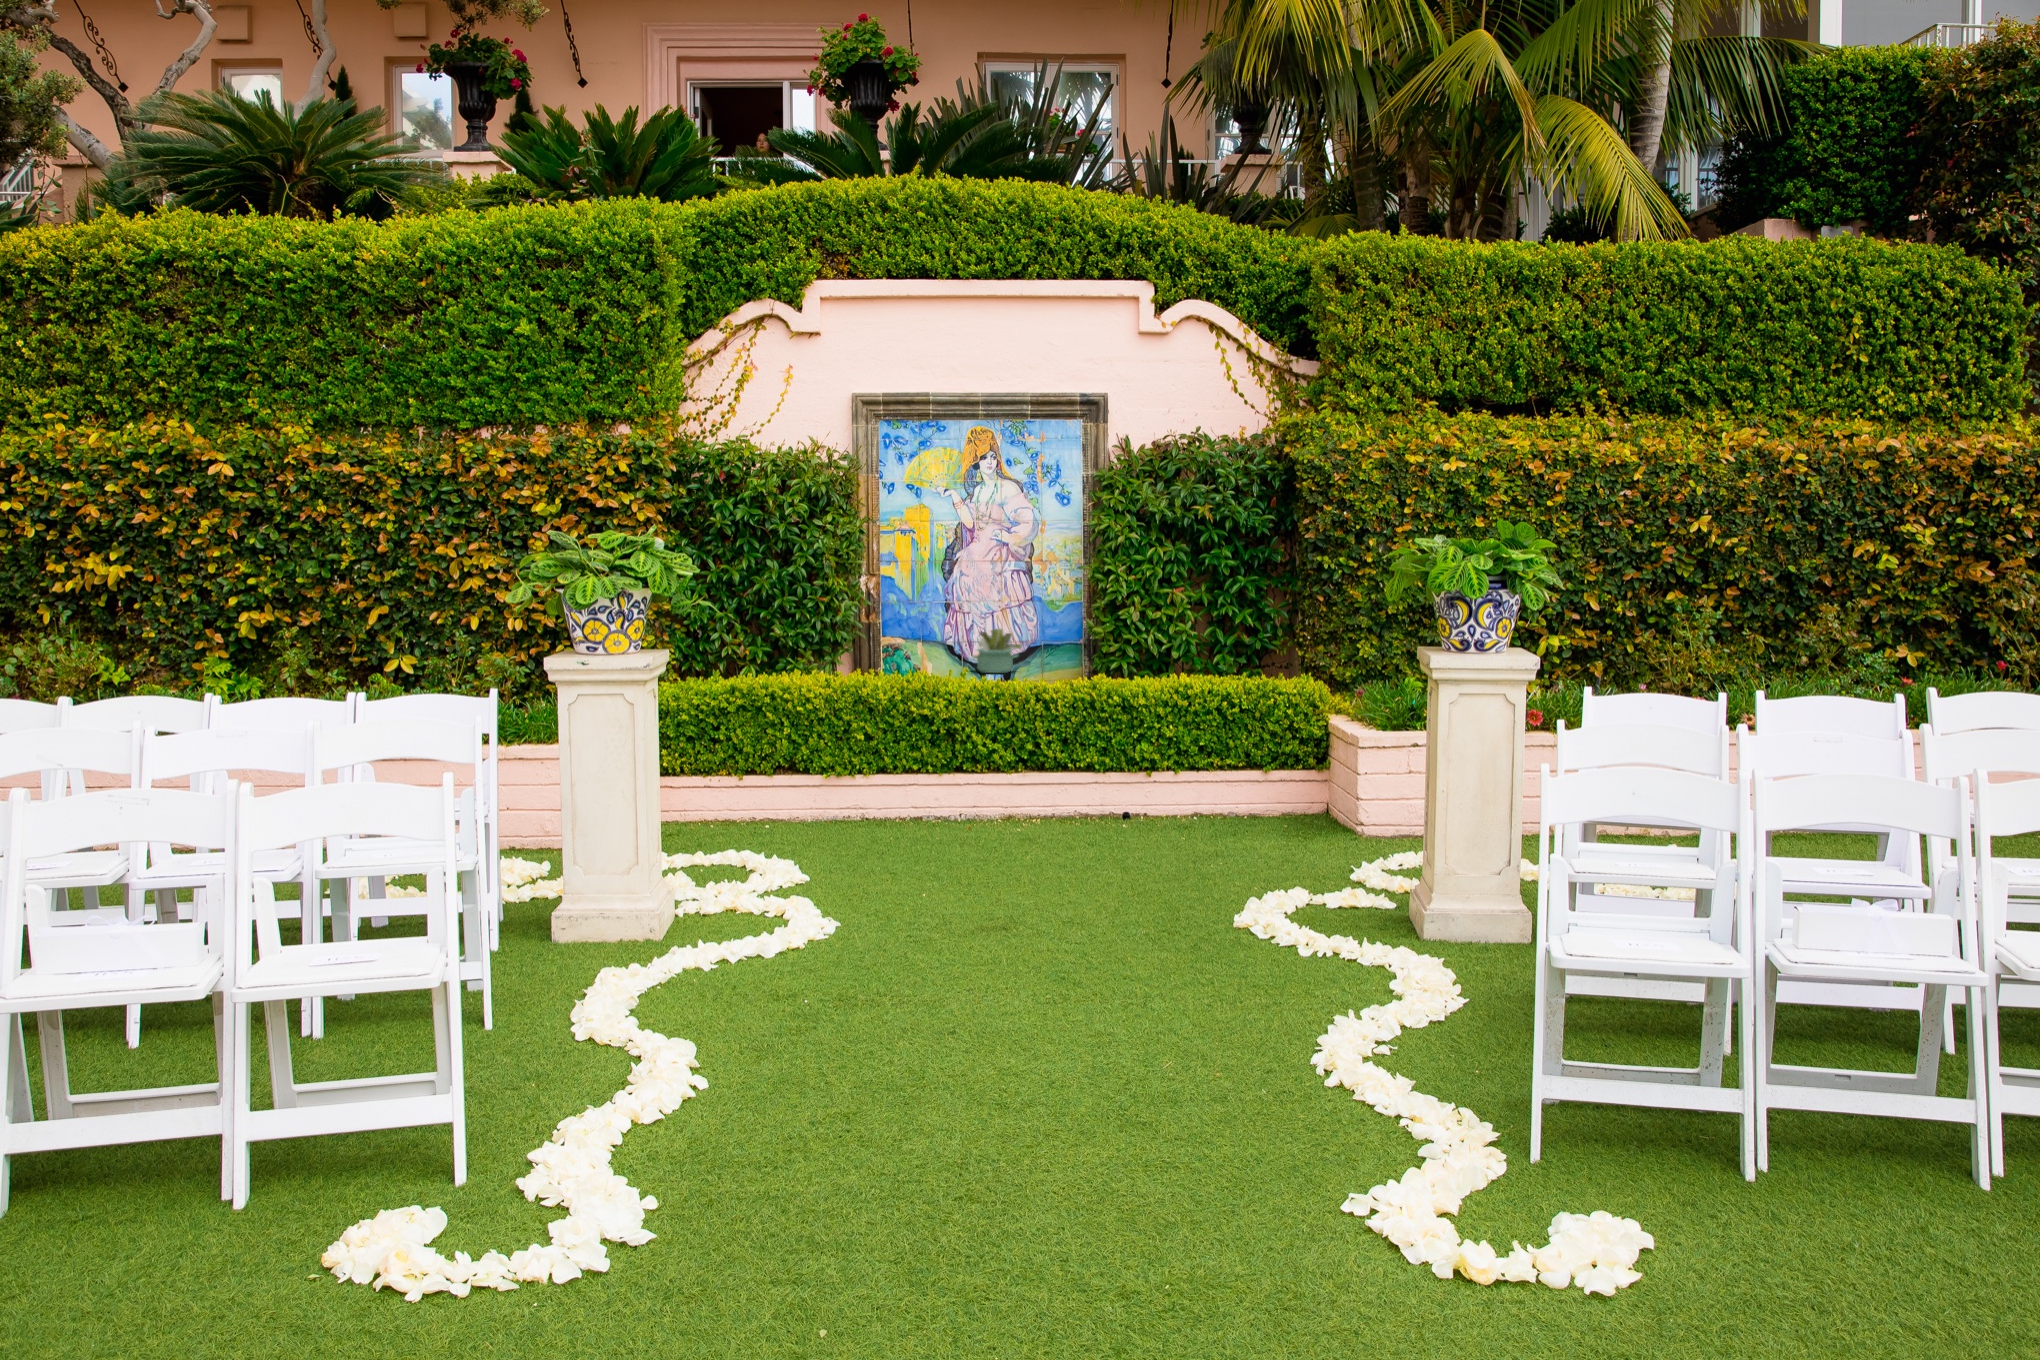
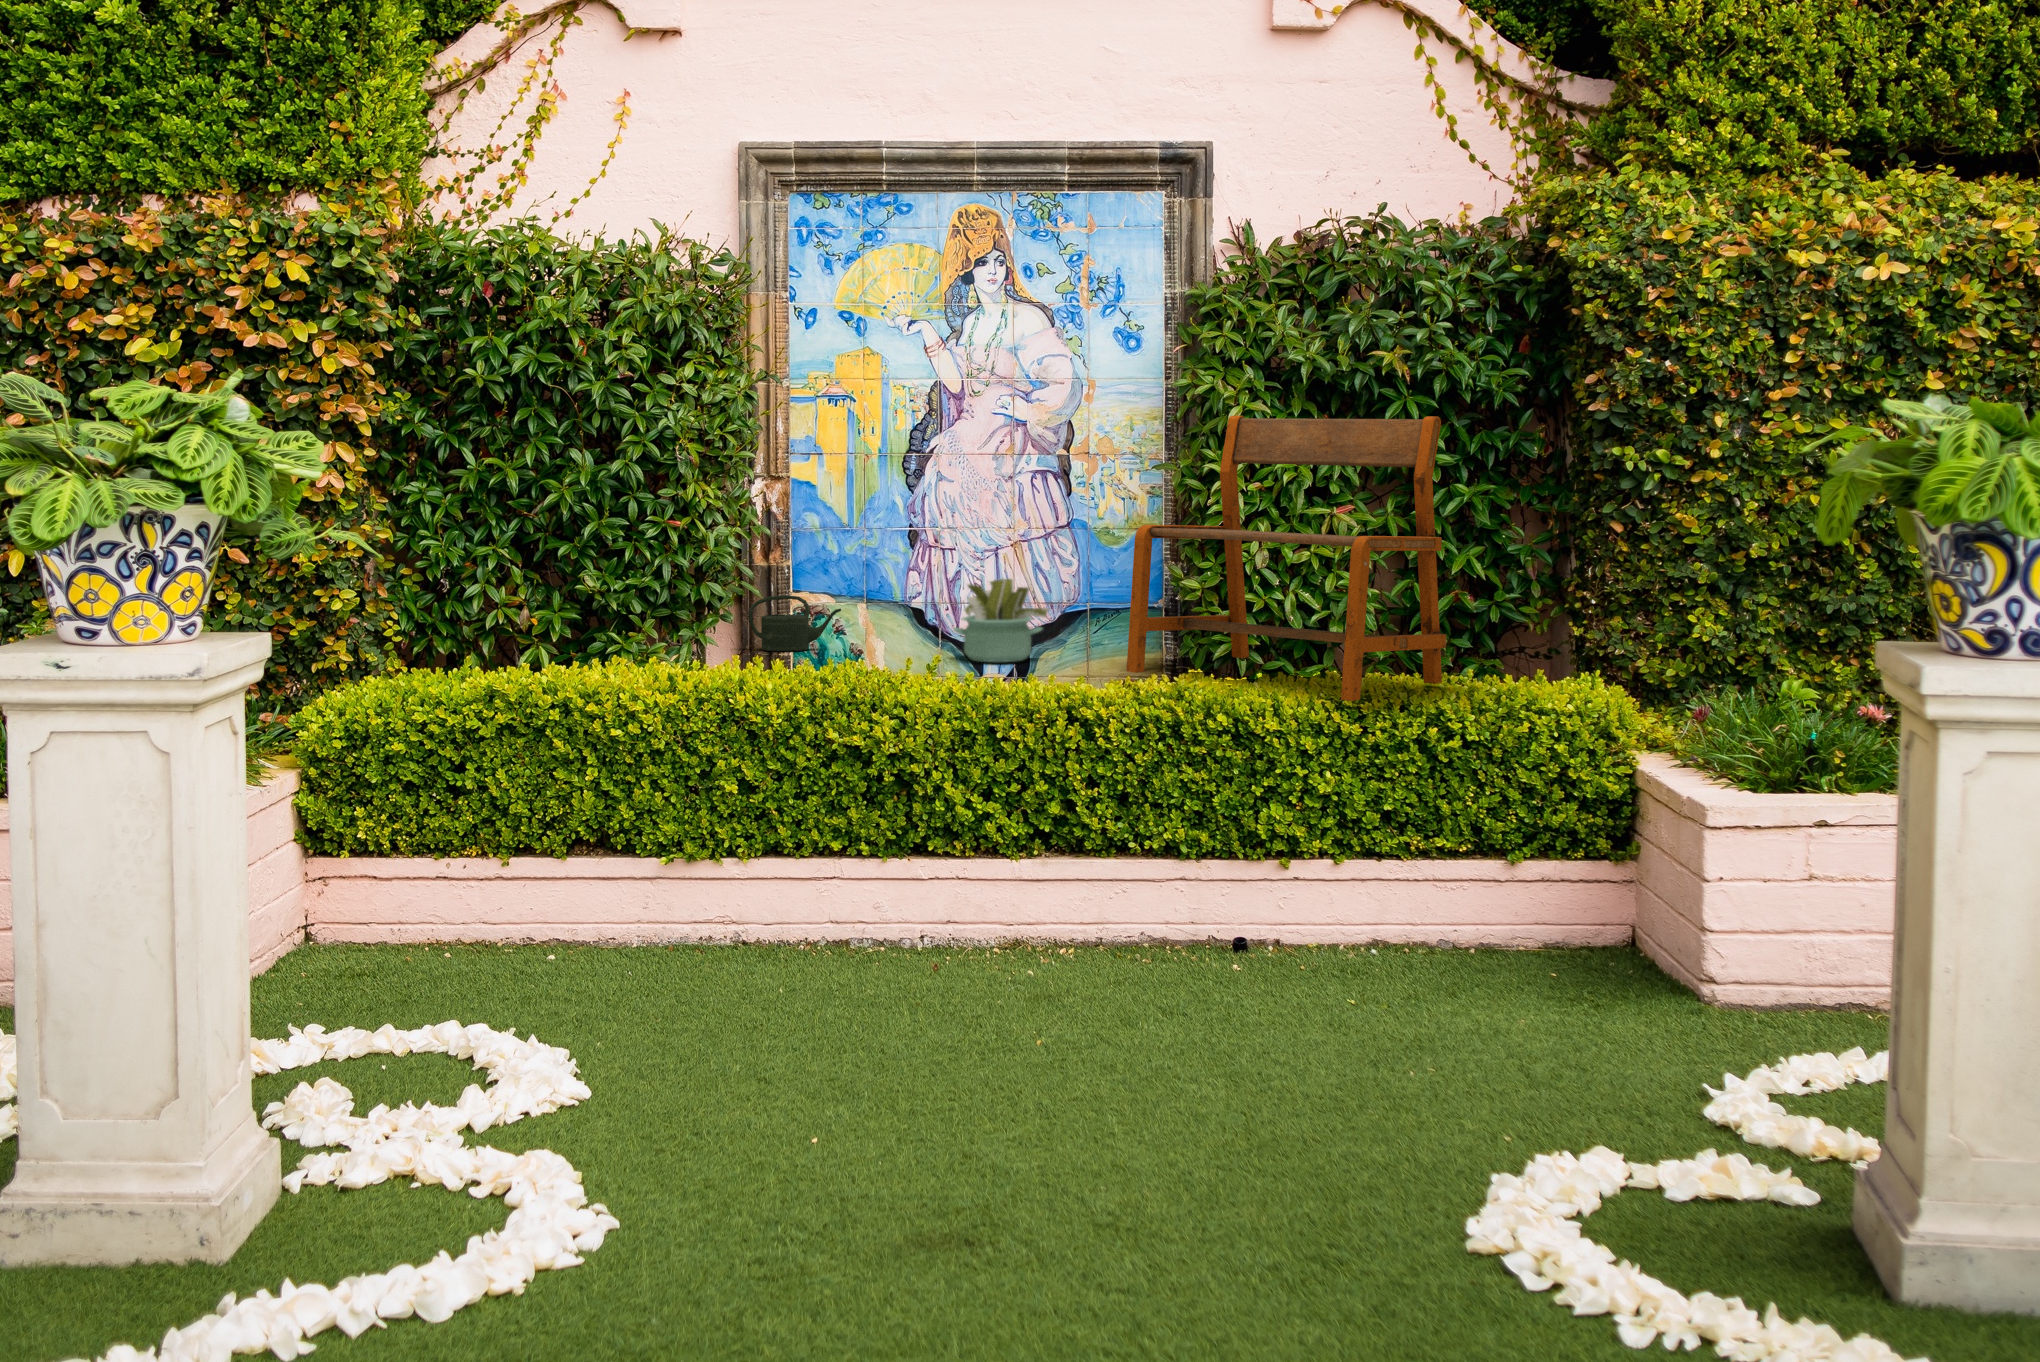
bench: none [1065,542,1233,689] -> present [1127,416,1446,701]
watering can: none [860,638,909,668] -> present [748,595,841,651]

